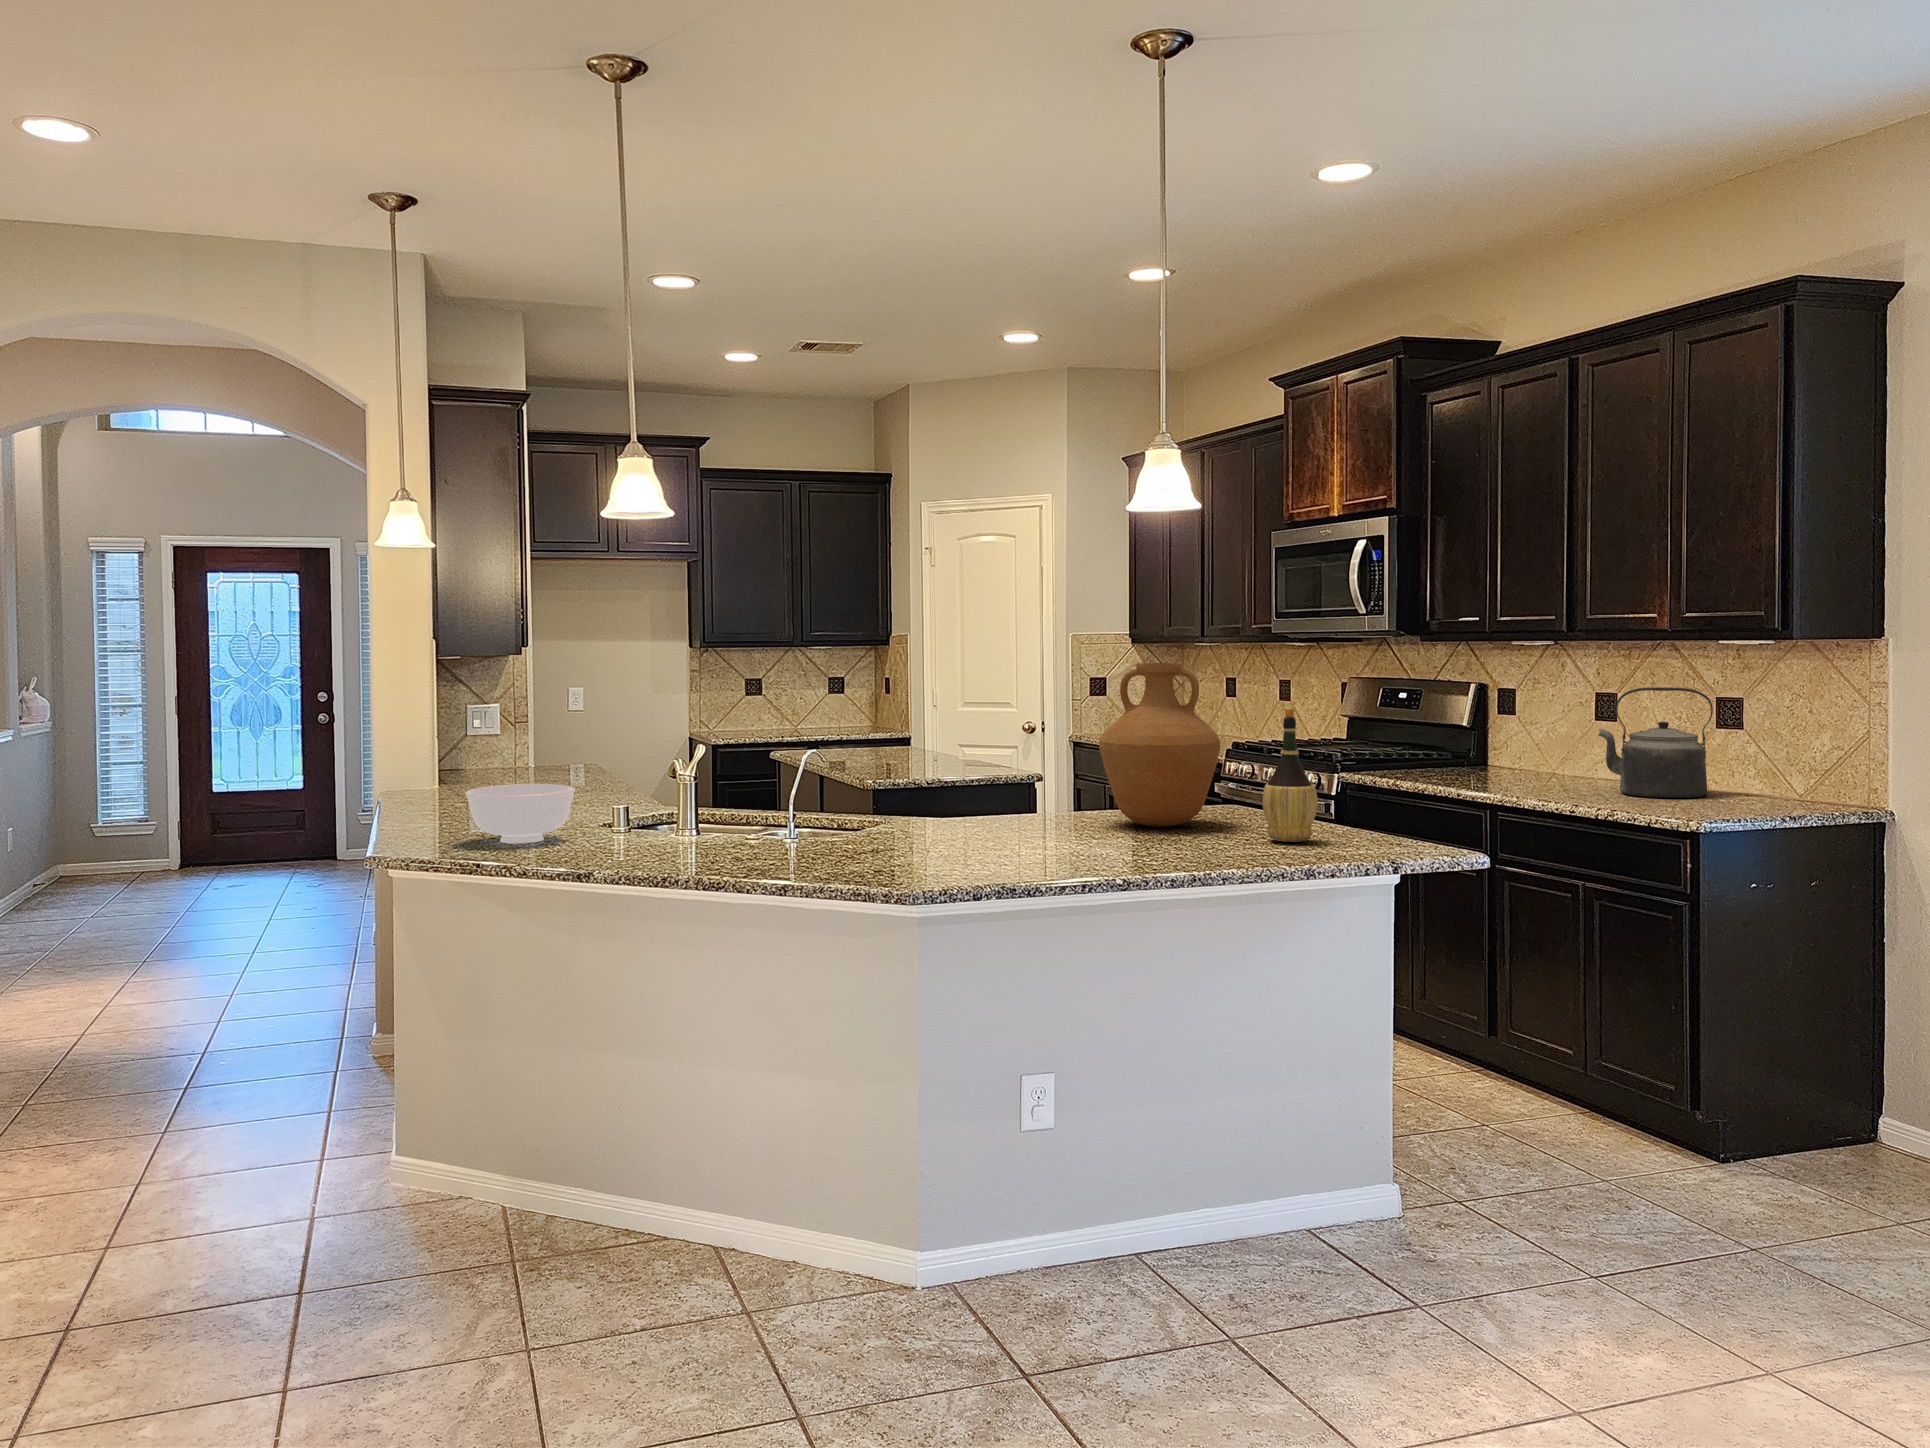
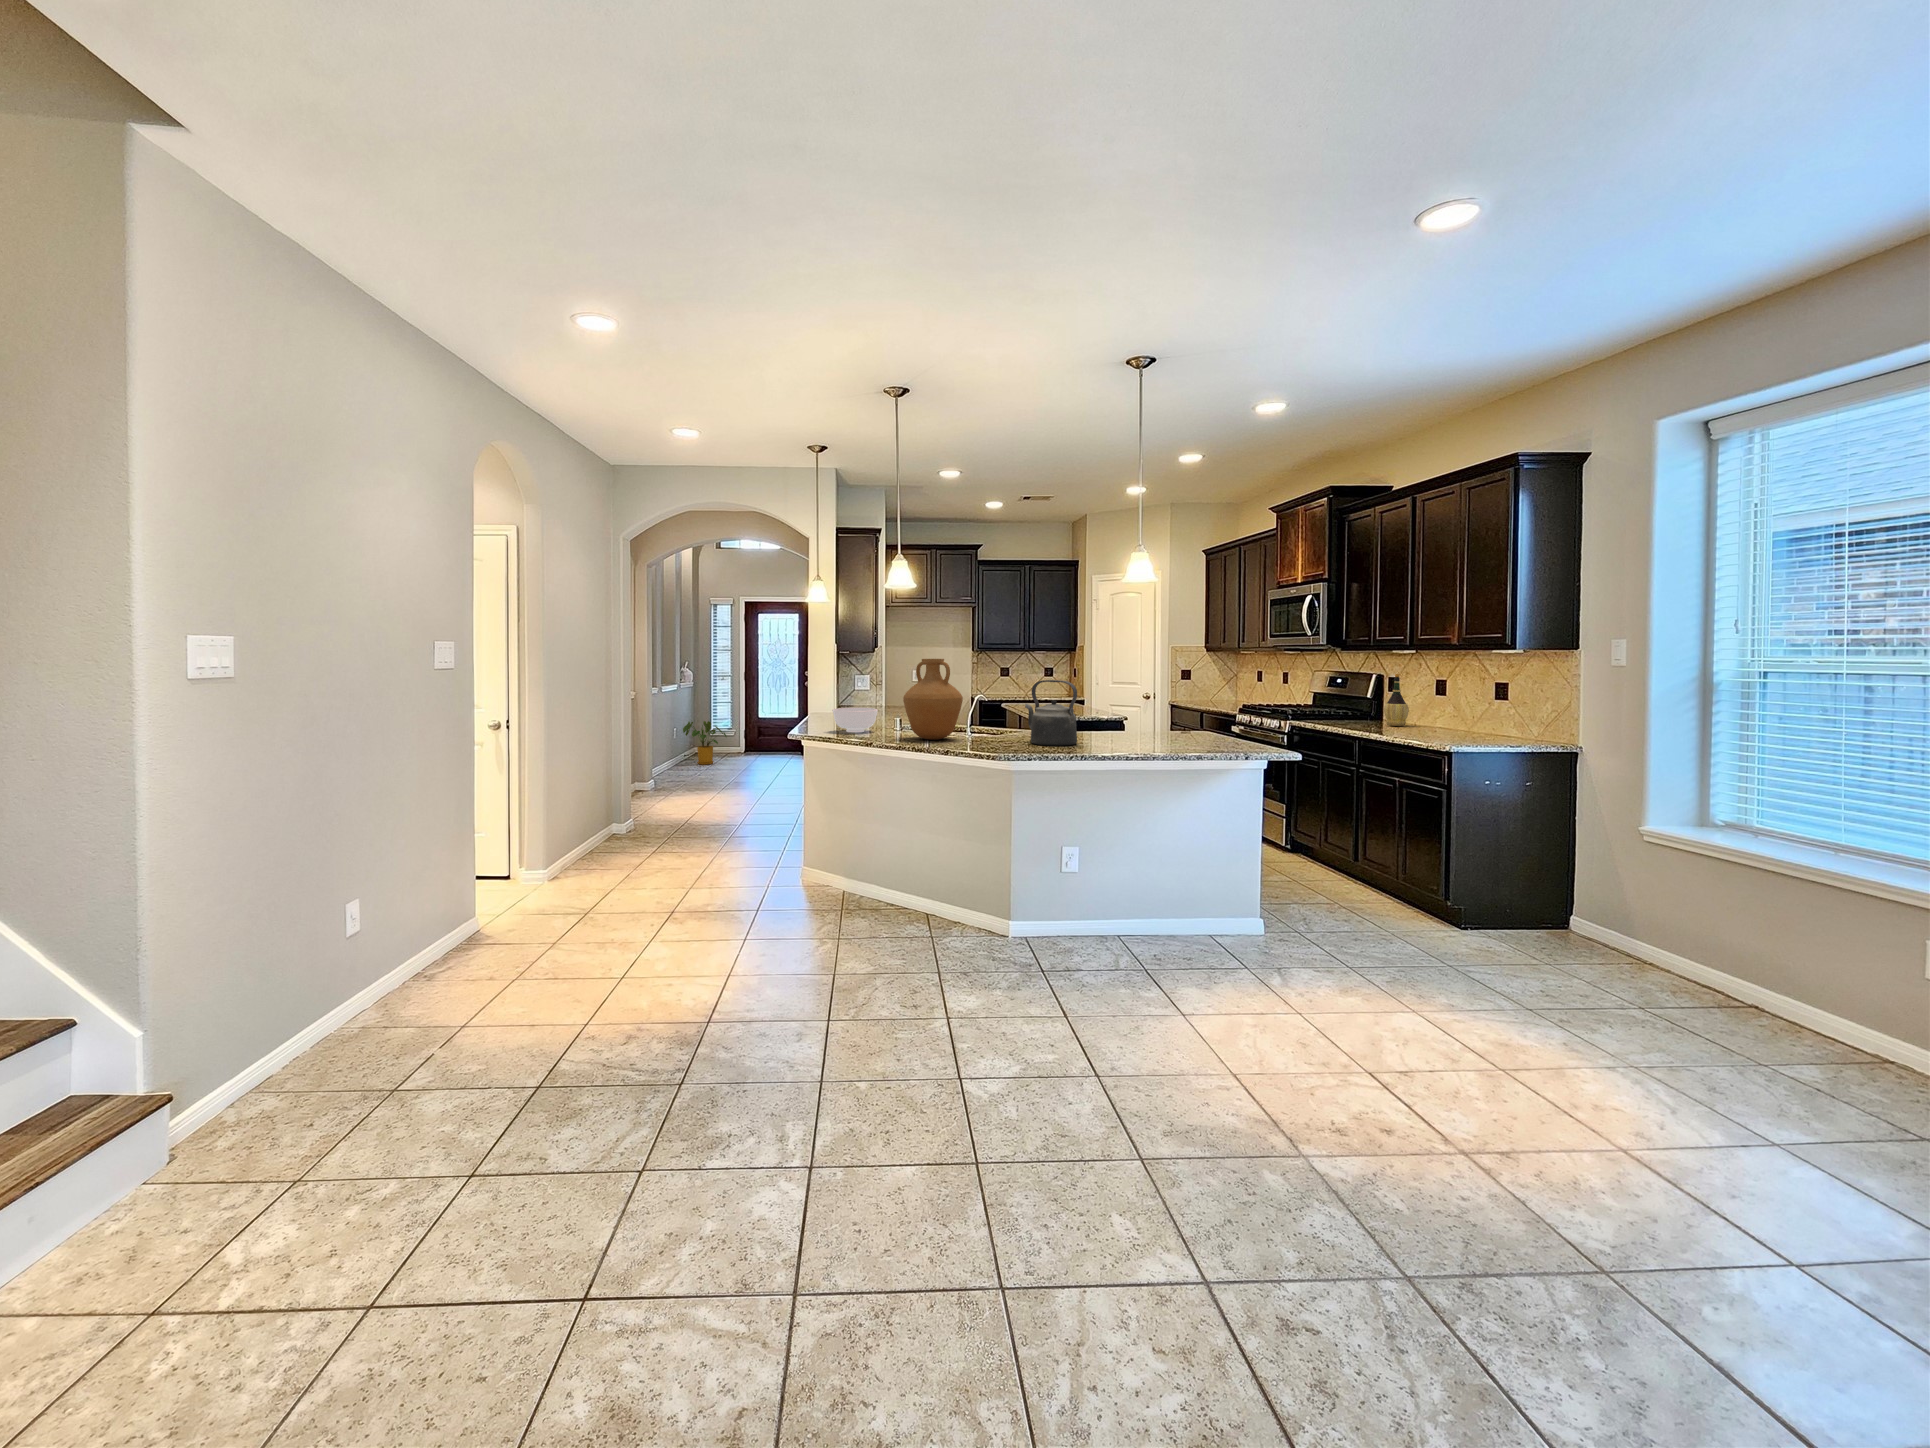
vase: present [1099,663,1221,827] -> present [903,659,963,740]
kettle: present [1598,687,1713,798] -> present [1025,680,1077,746]
wine bottle: present [1262,709,1317,842] -> present [1384,674,1409,726]
house plant: none [32,807,142,904] -> present [683,721,726,765]

